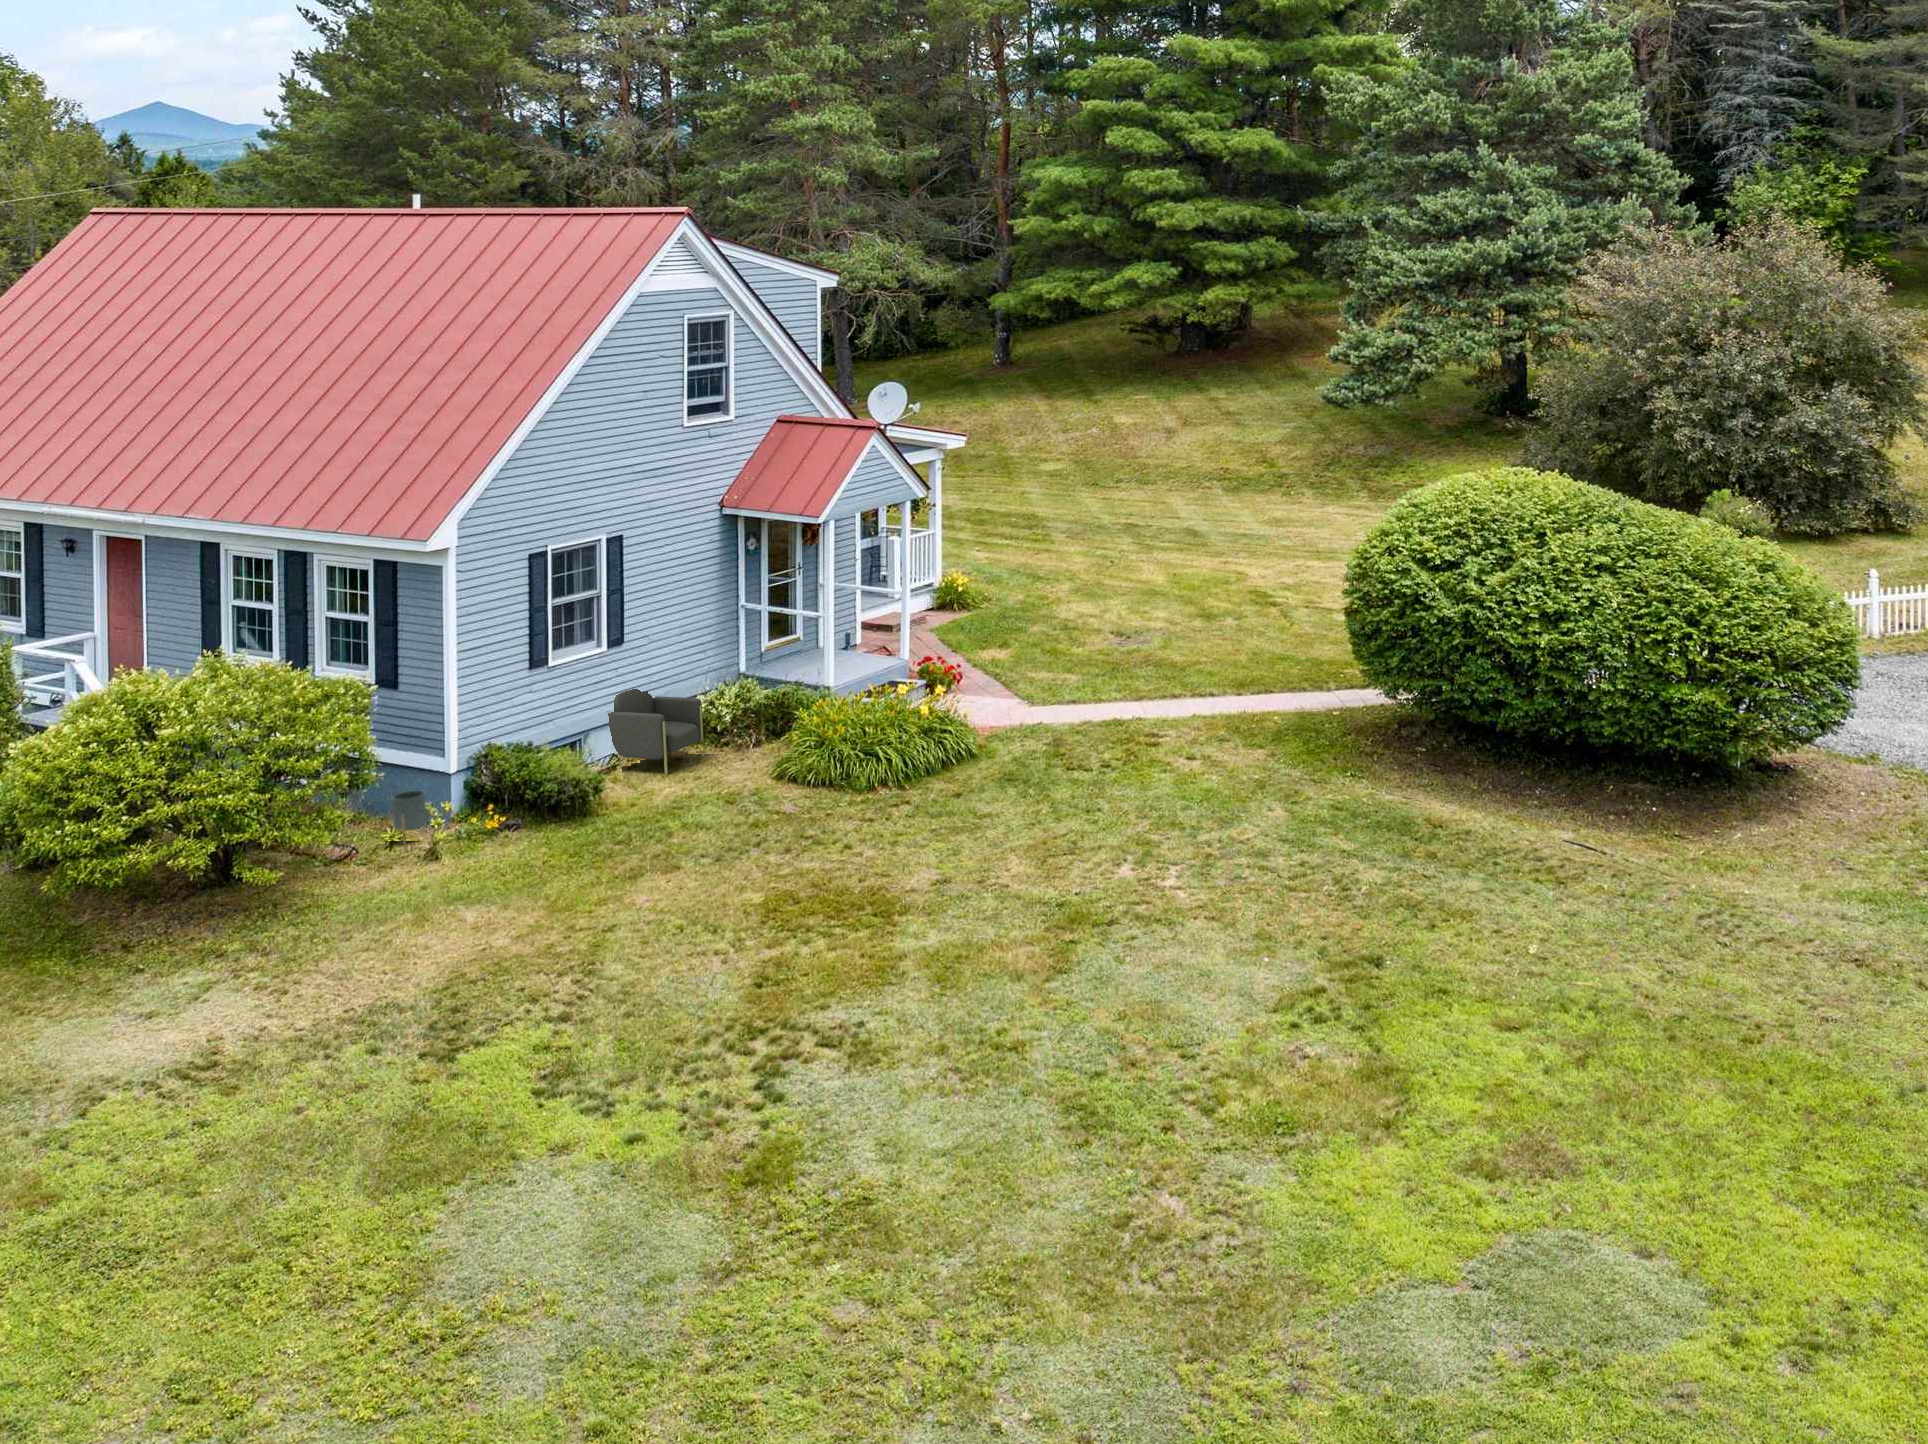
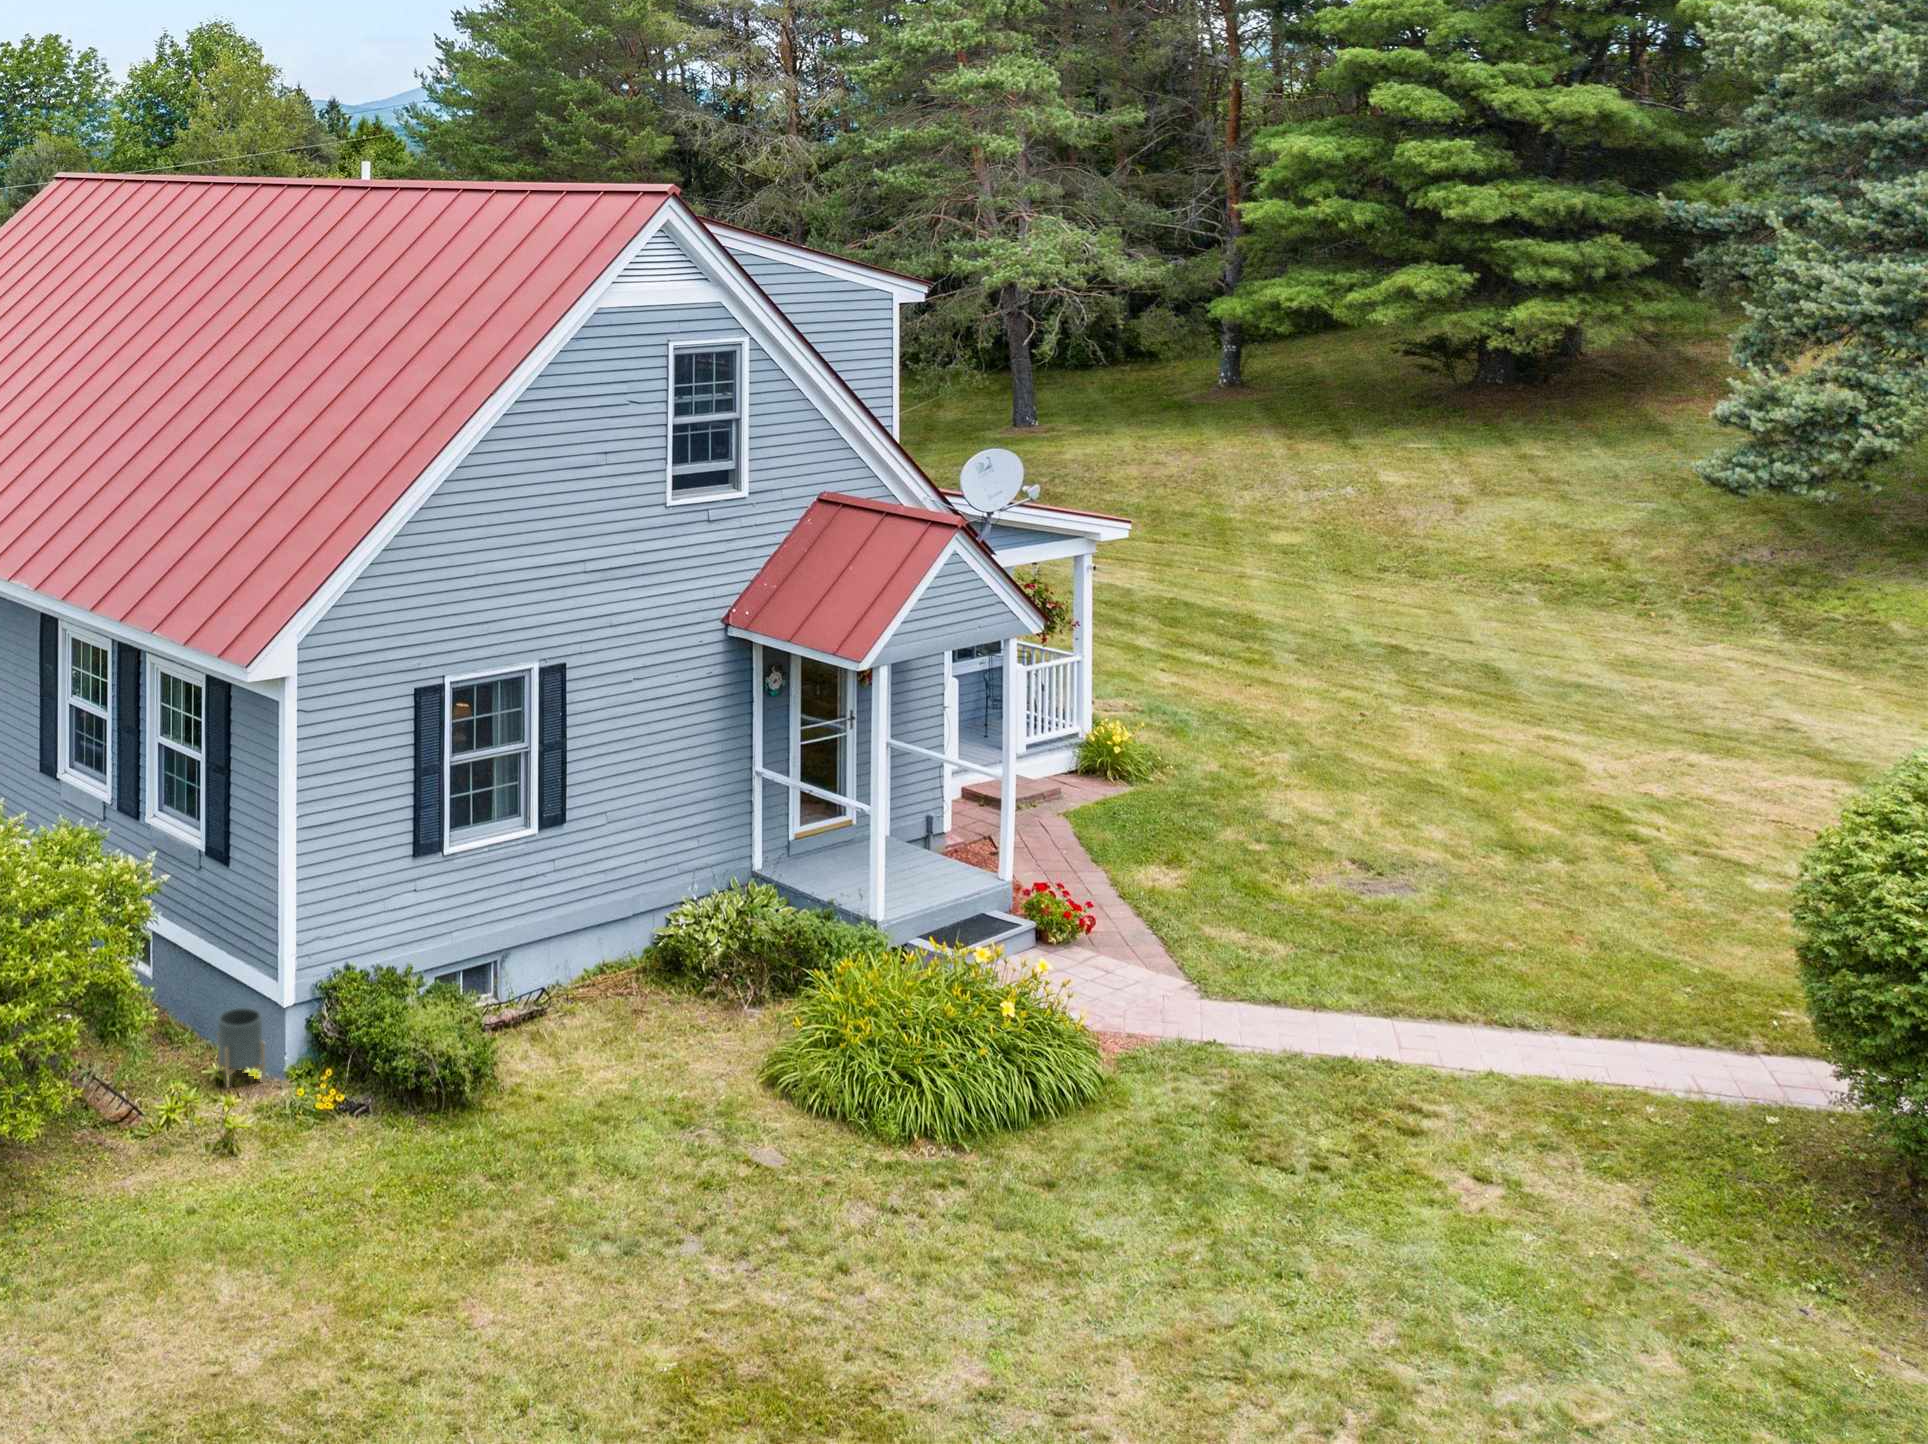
armchair: present [608,689,704,775] -> none [524,880,666,1031]

